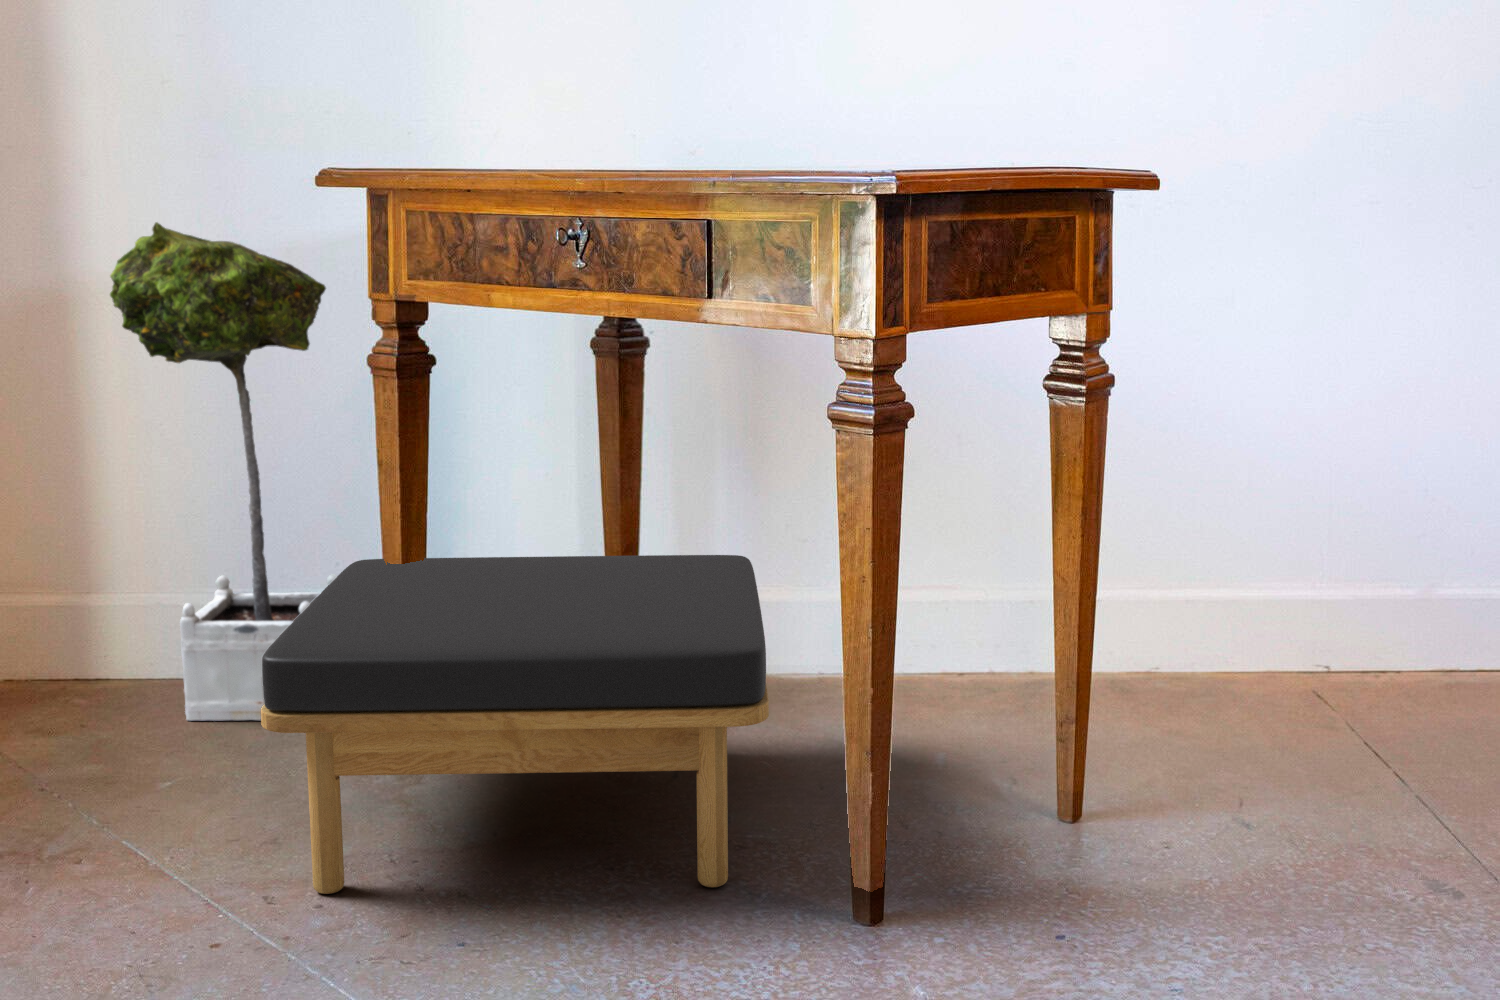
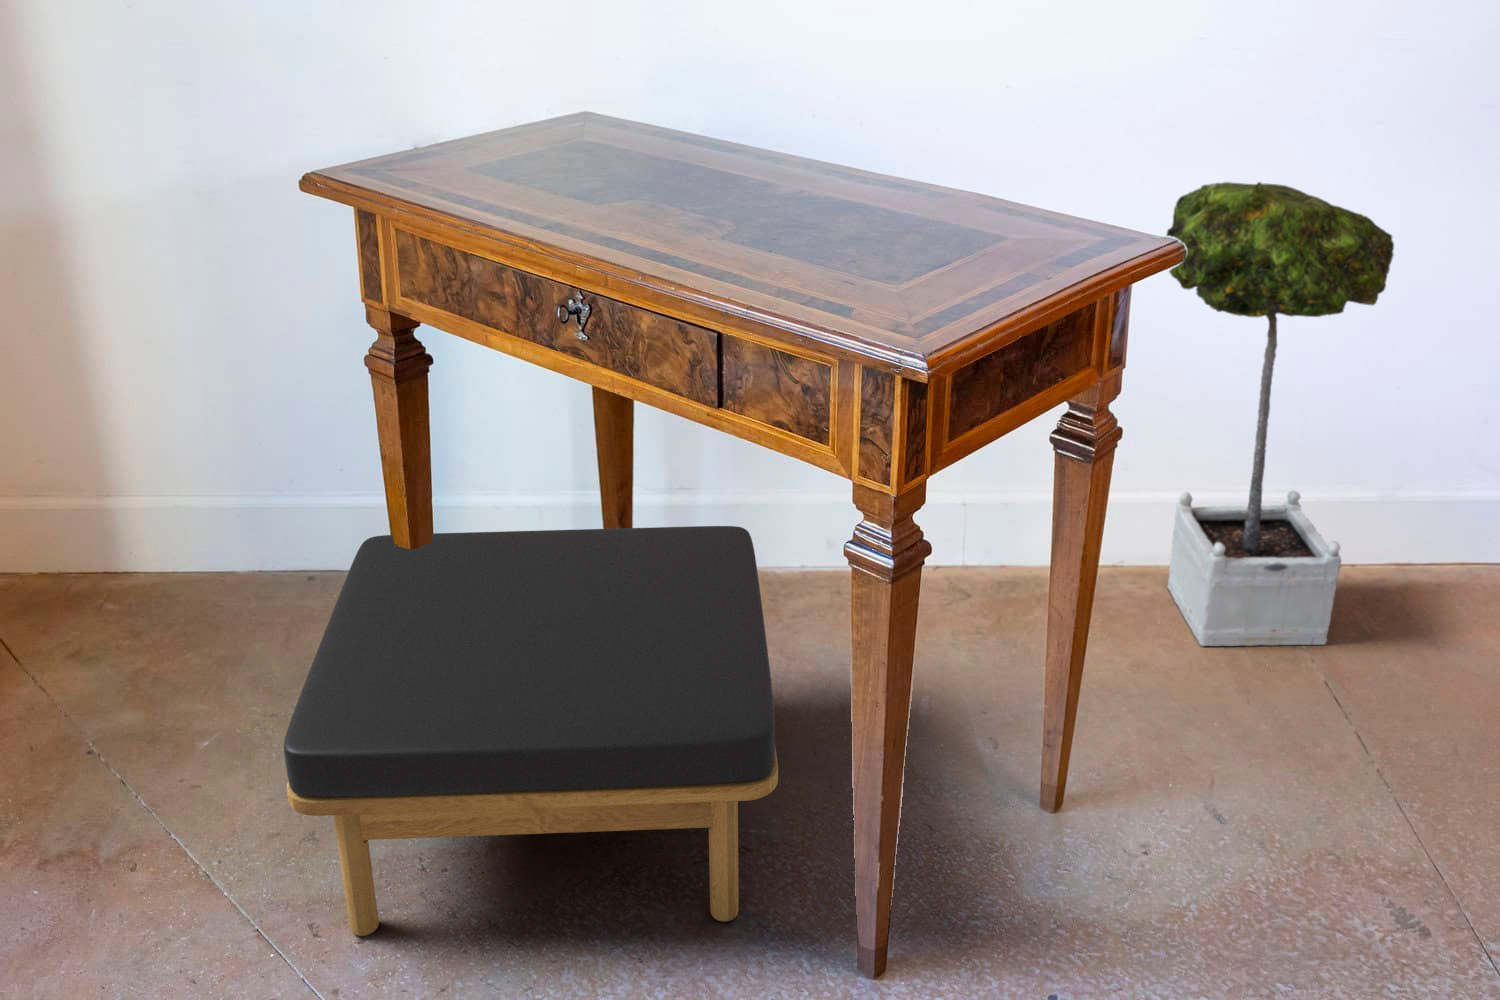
potted tree: present [110,222,337,721] -> present [1167,182,1394,646]

